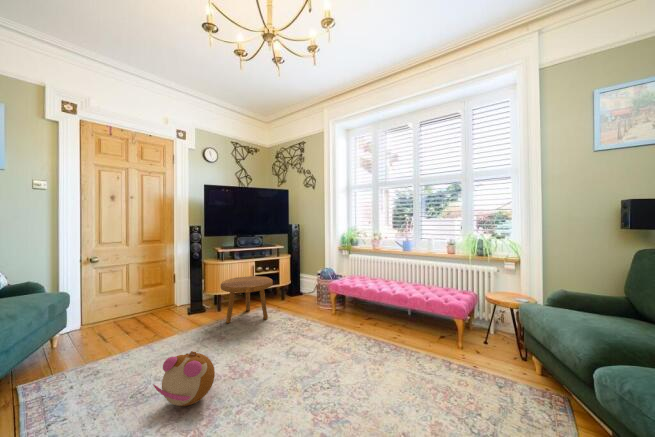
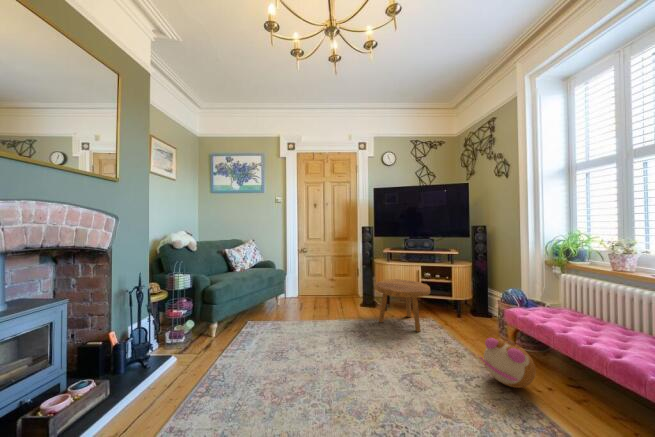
plush toy: present [153,351,215,406] -> present [480,338,536,388]

